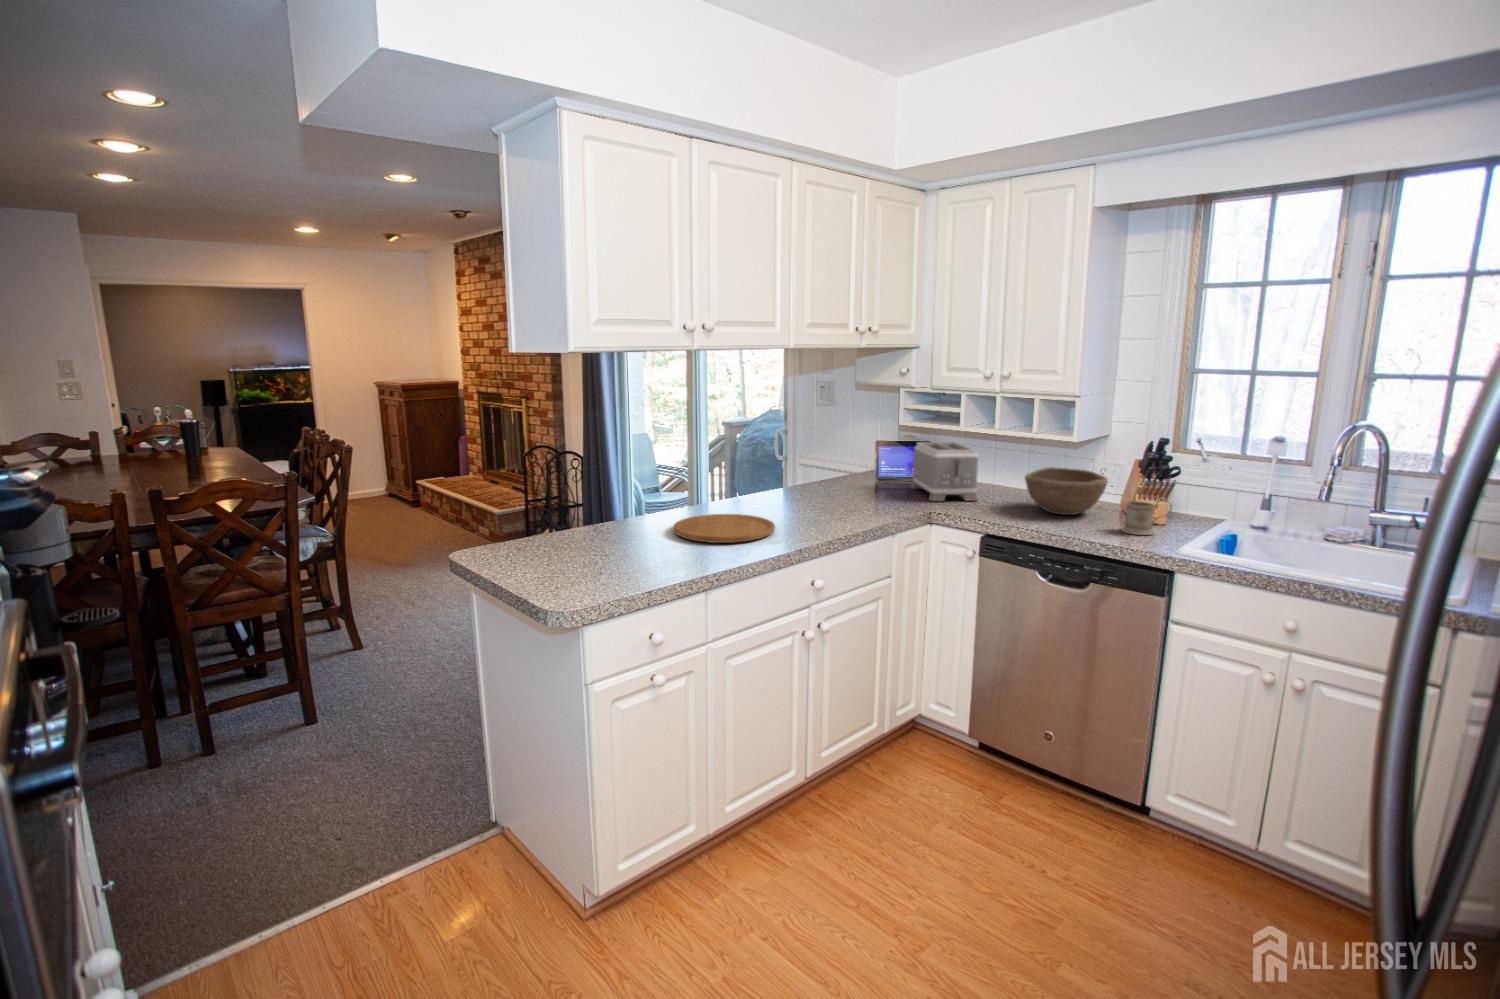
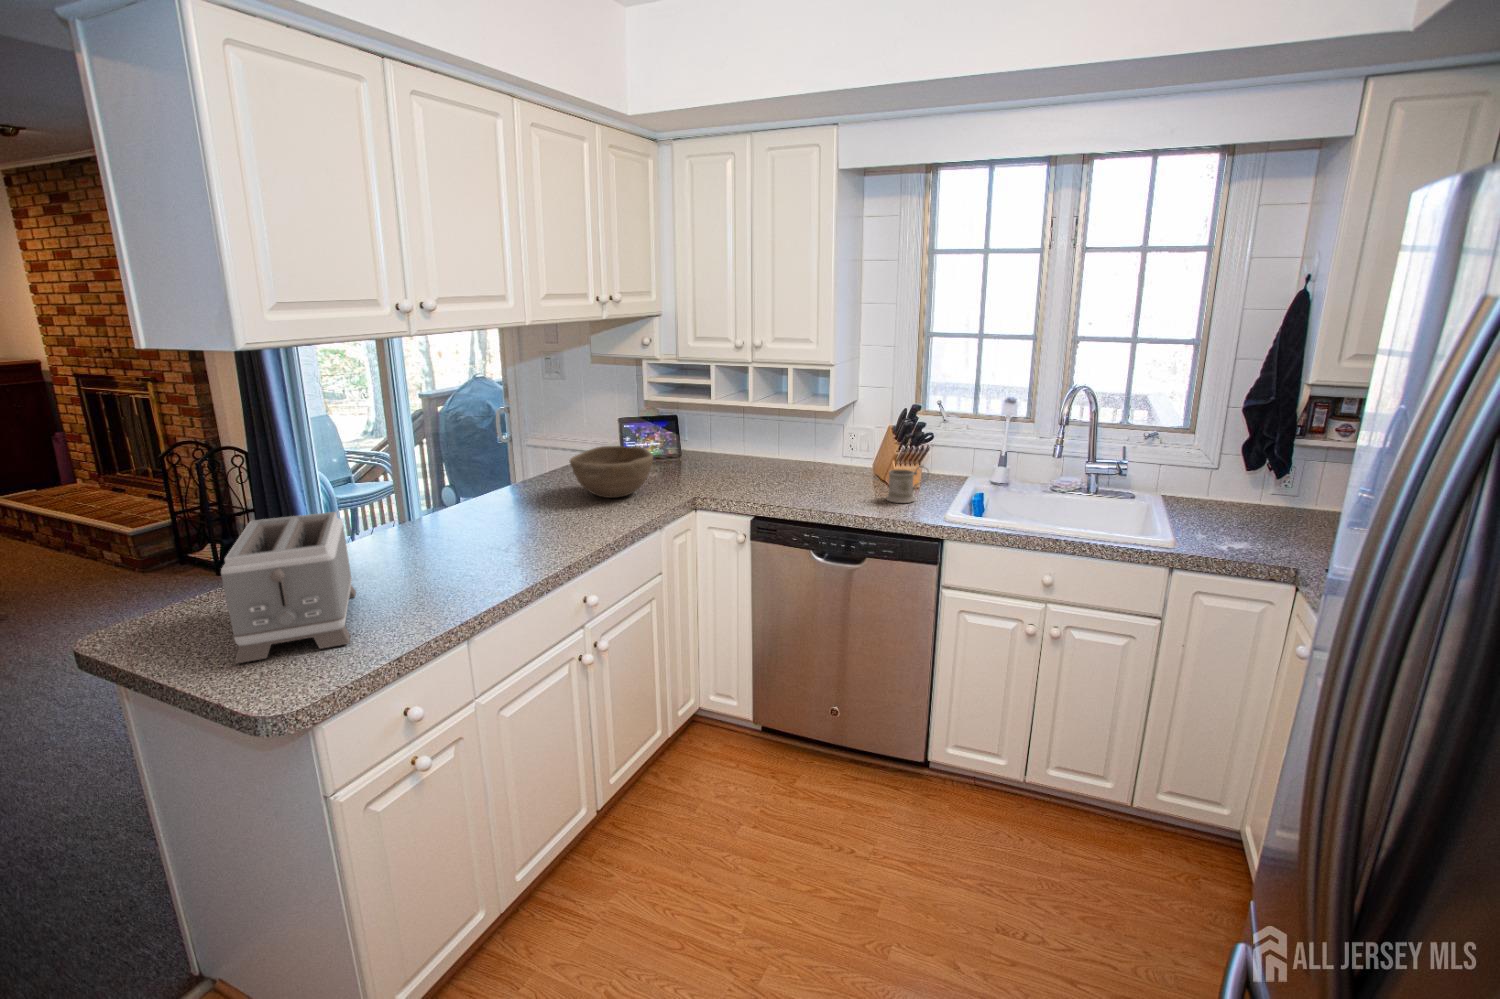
toaster: present [911,442,978,501] -> present [221,512,356,664]
bowl: present [1025,467,1108,515] -> present [570,446,653,498]
cutting board: present [673,514,775,543] -> none [393,524,530,570]

